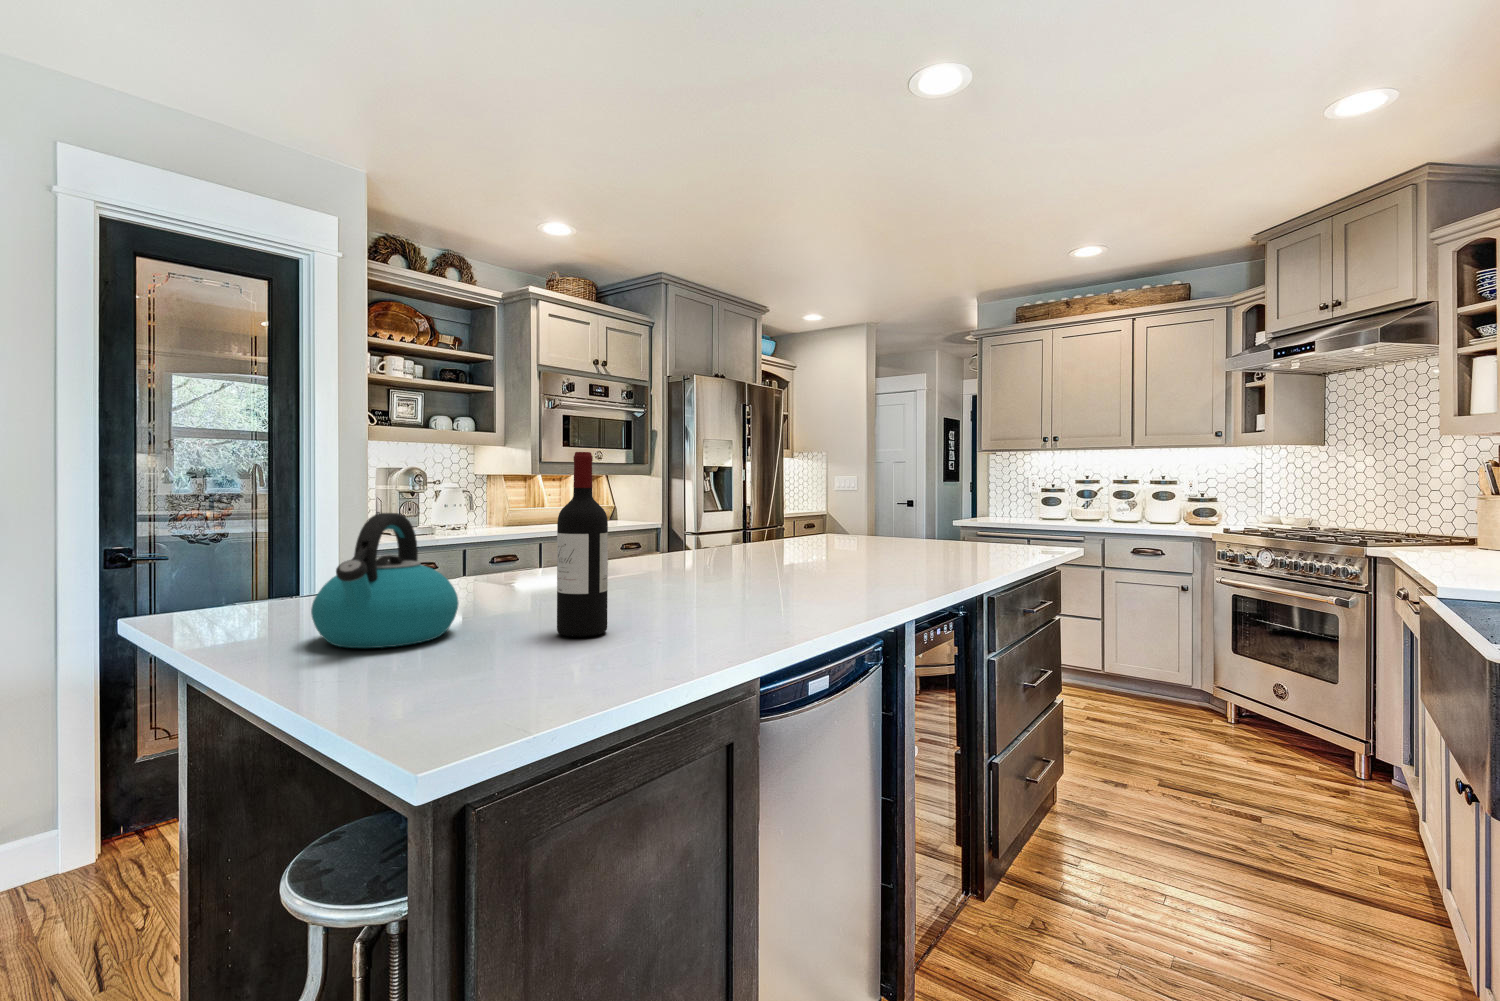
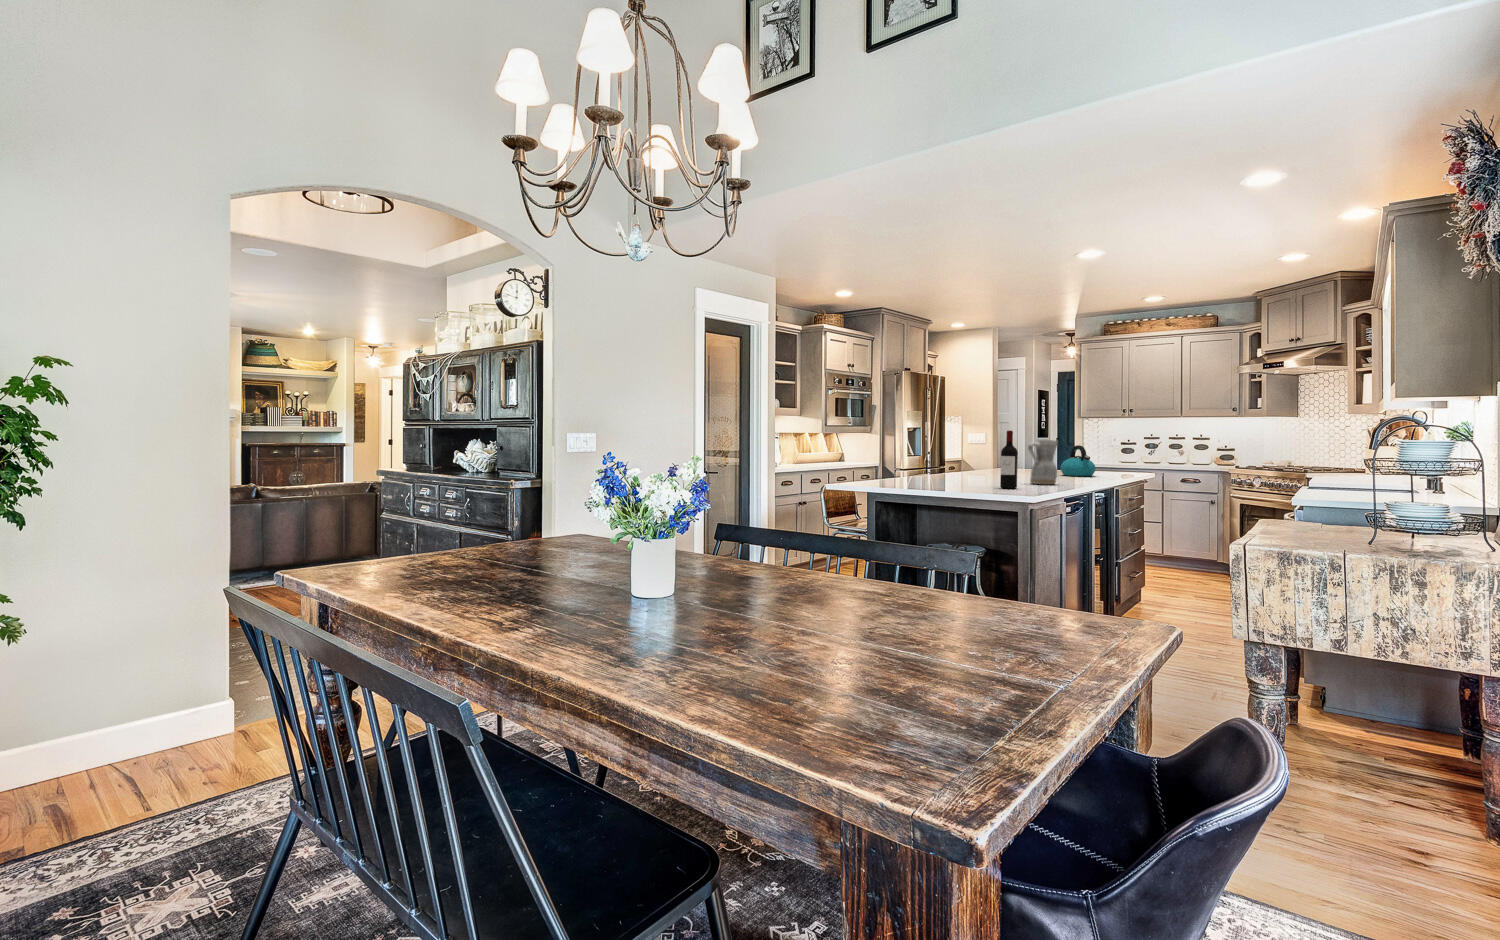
ceramic pitcher: none [708,481,792,606] -> present [1028,440,1058,484]
kettle: present [311,513,458,648] -> present [1061,445,1095,476]

